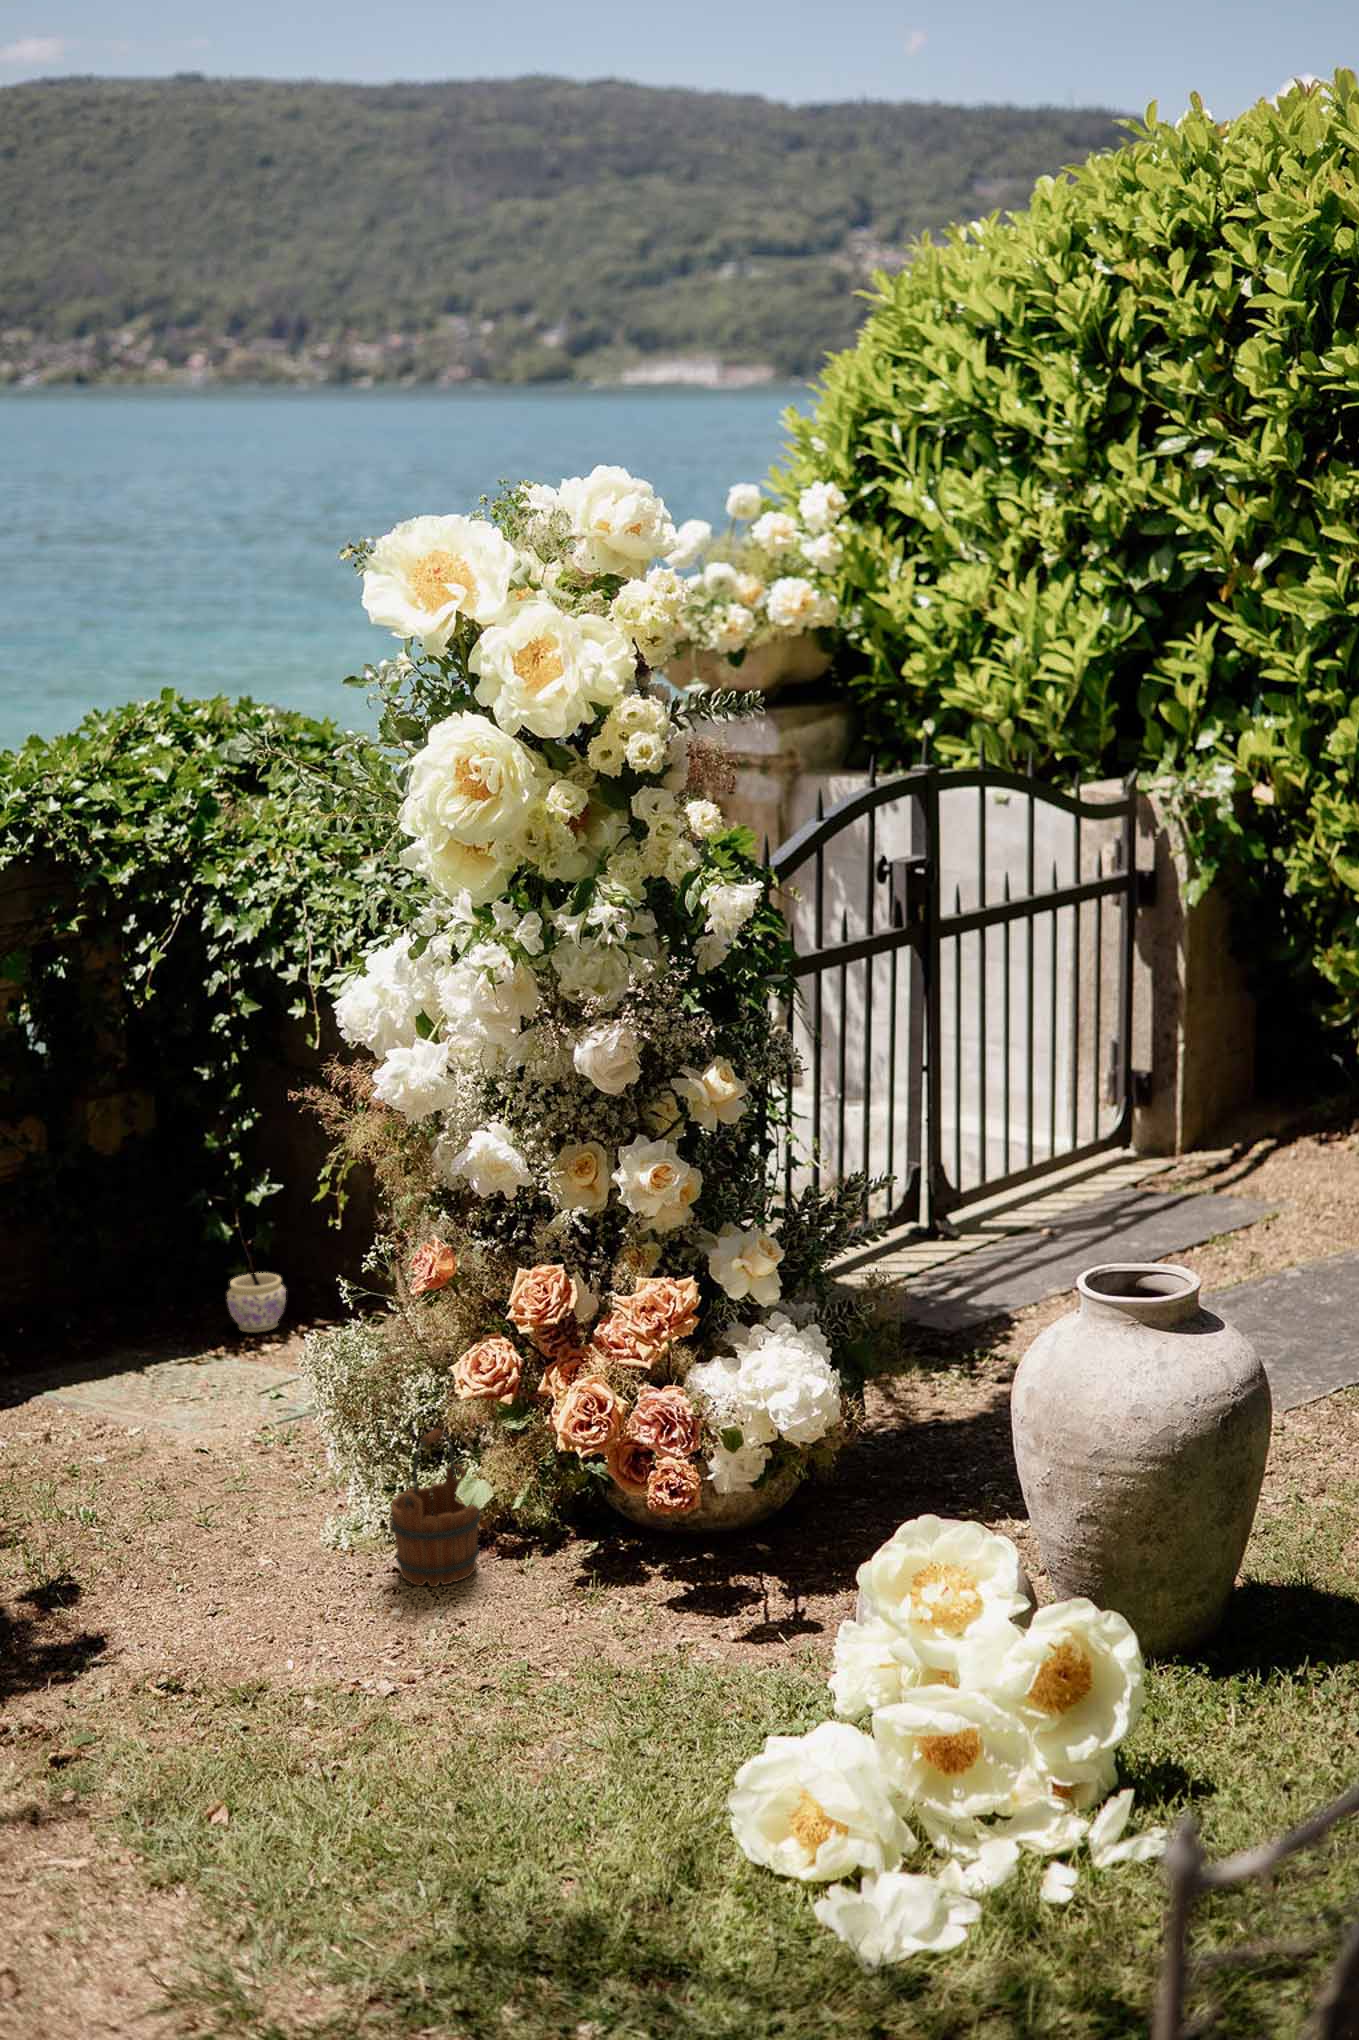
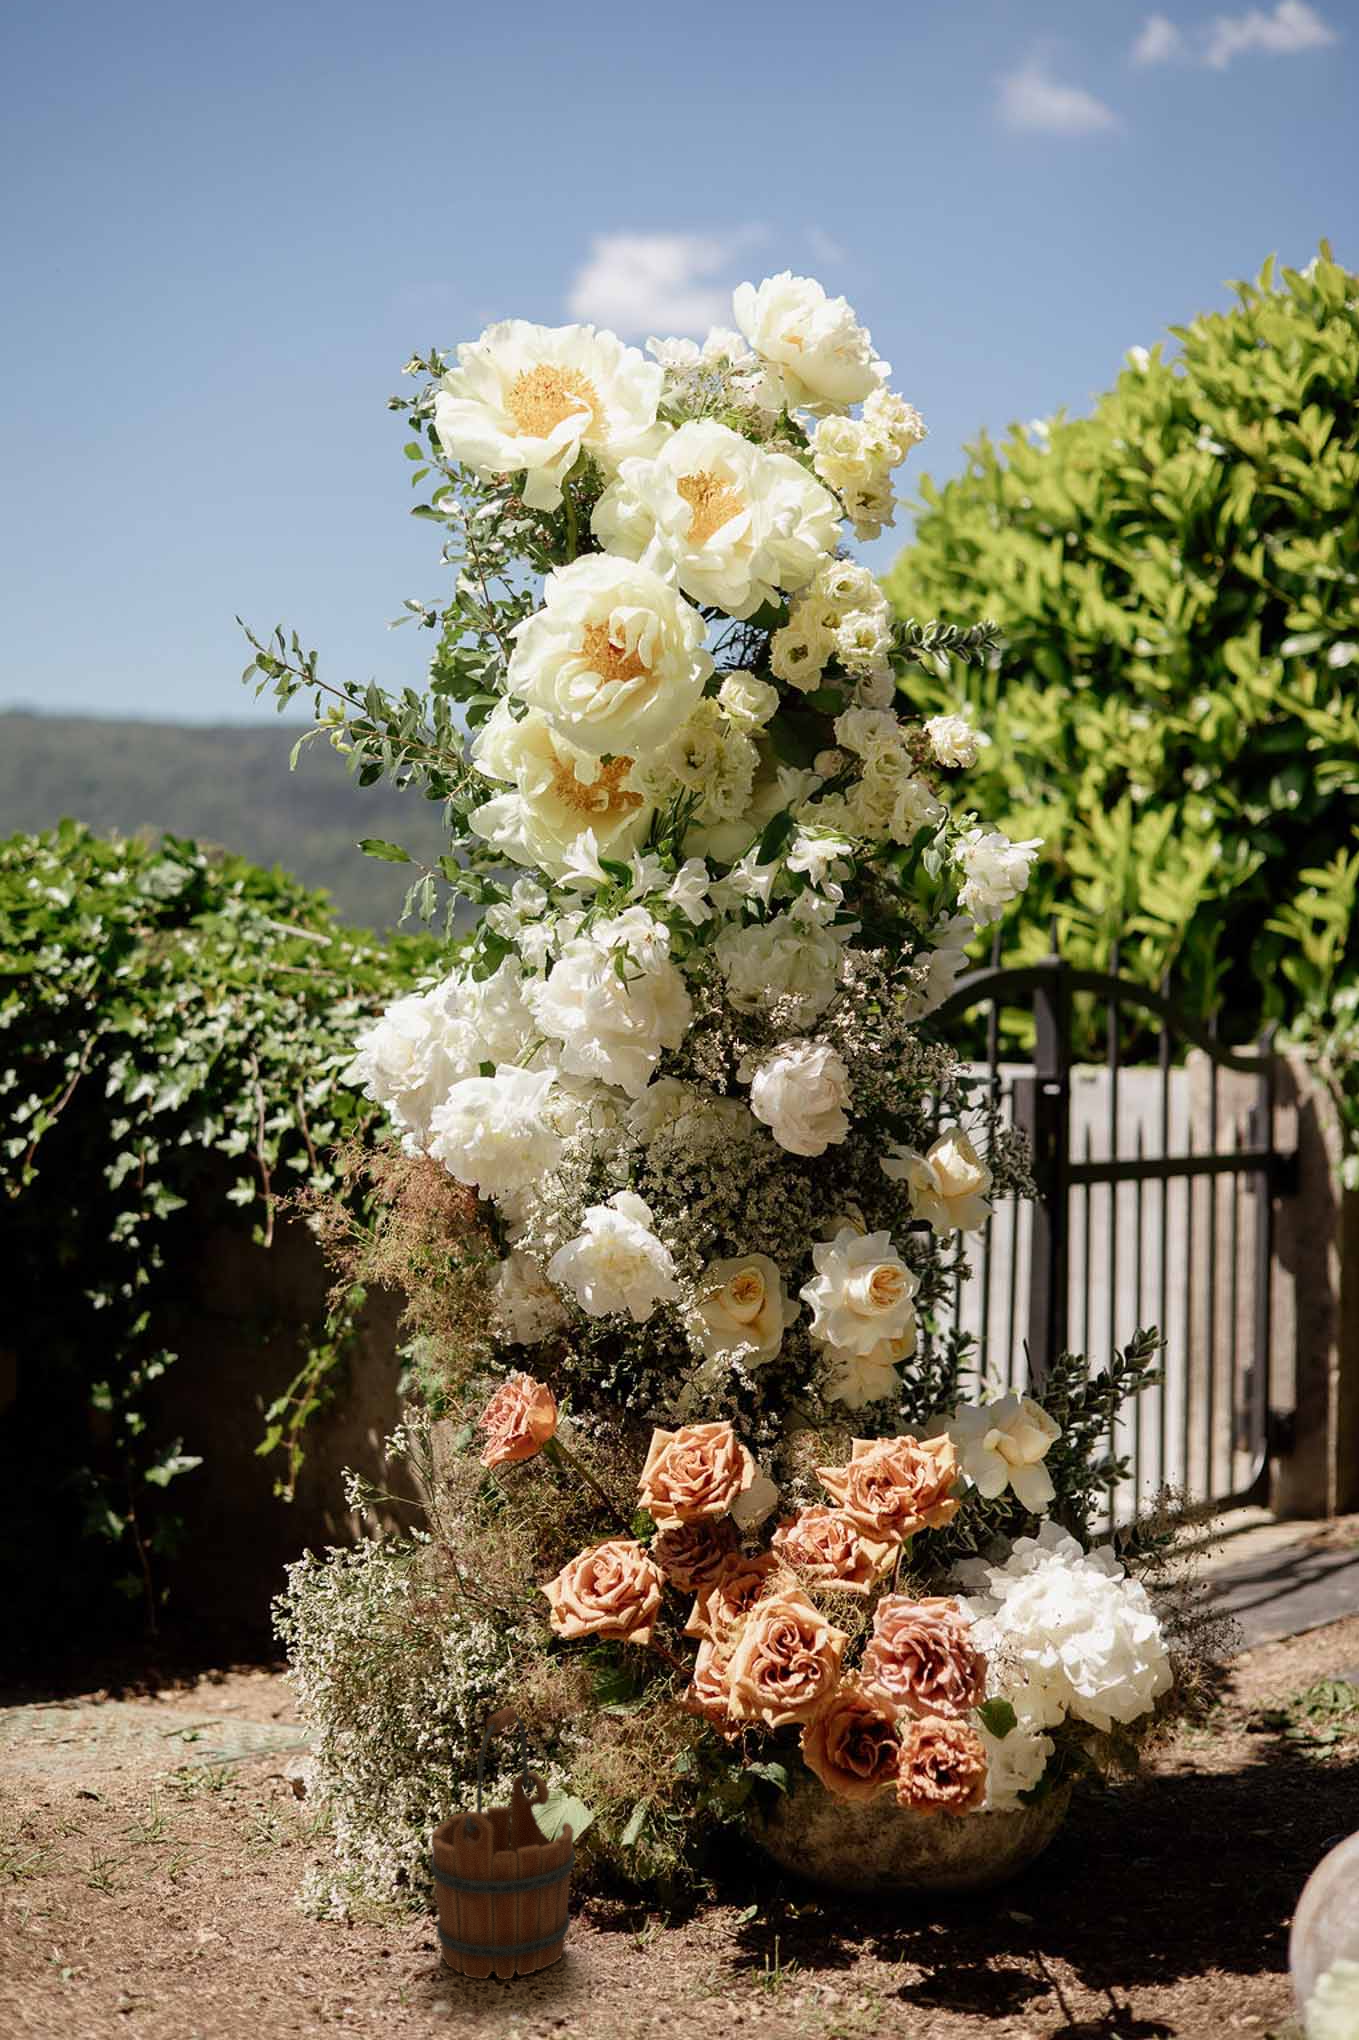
planter: present [227,1273,286,1333] -> none [101,1581,183,1662]

